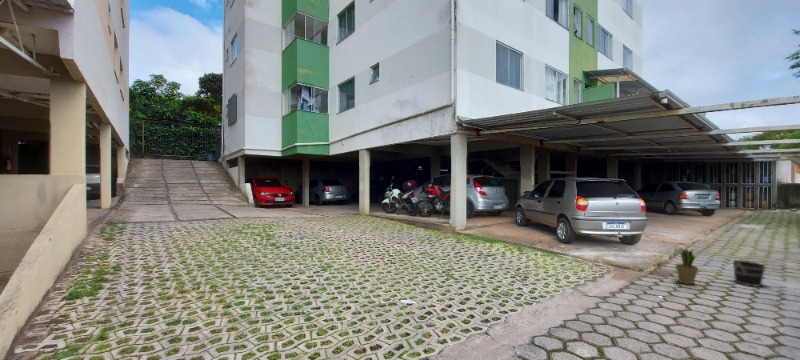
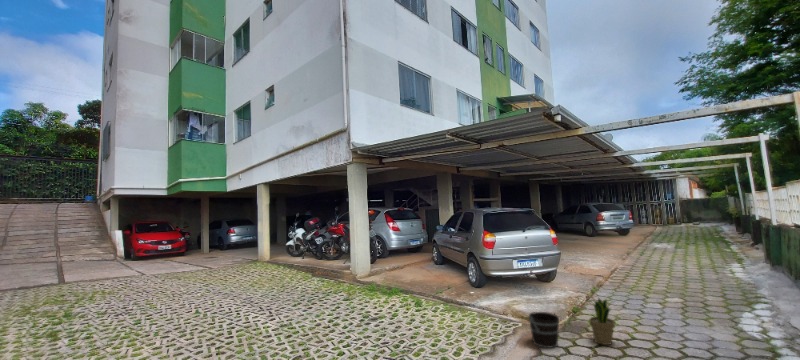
bucket: present [733,260,765,287] -> present [529,312,559,348]

